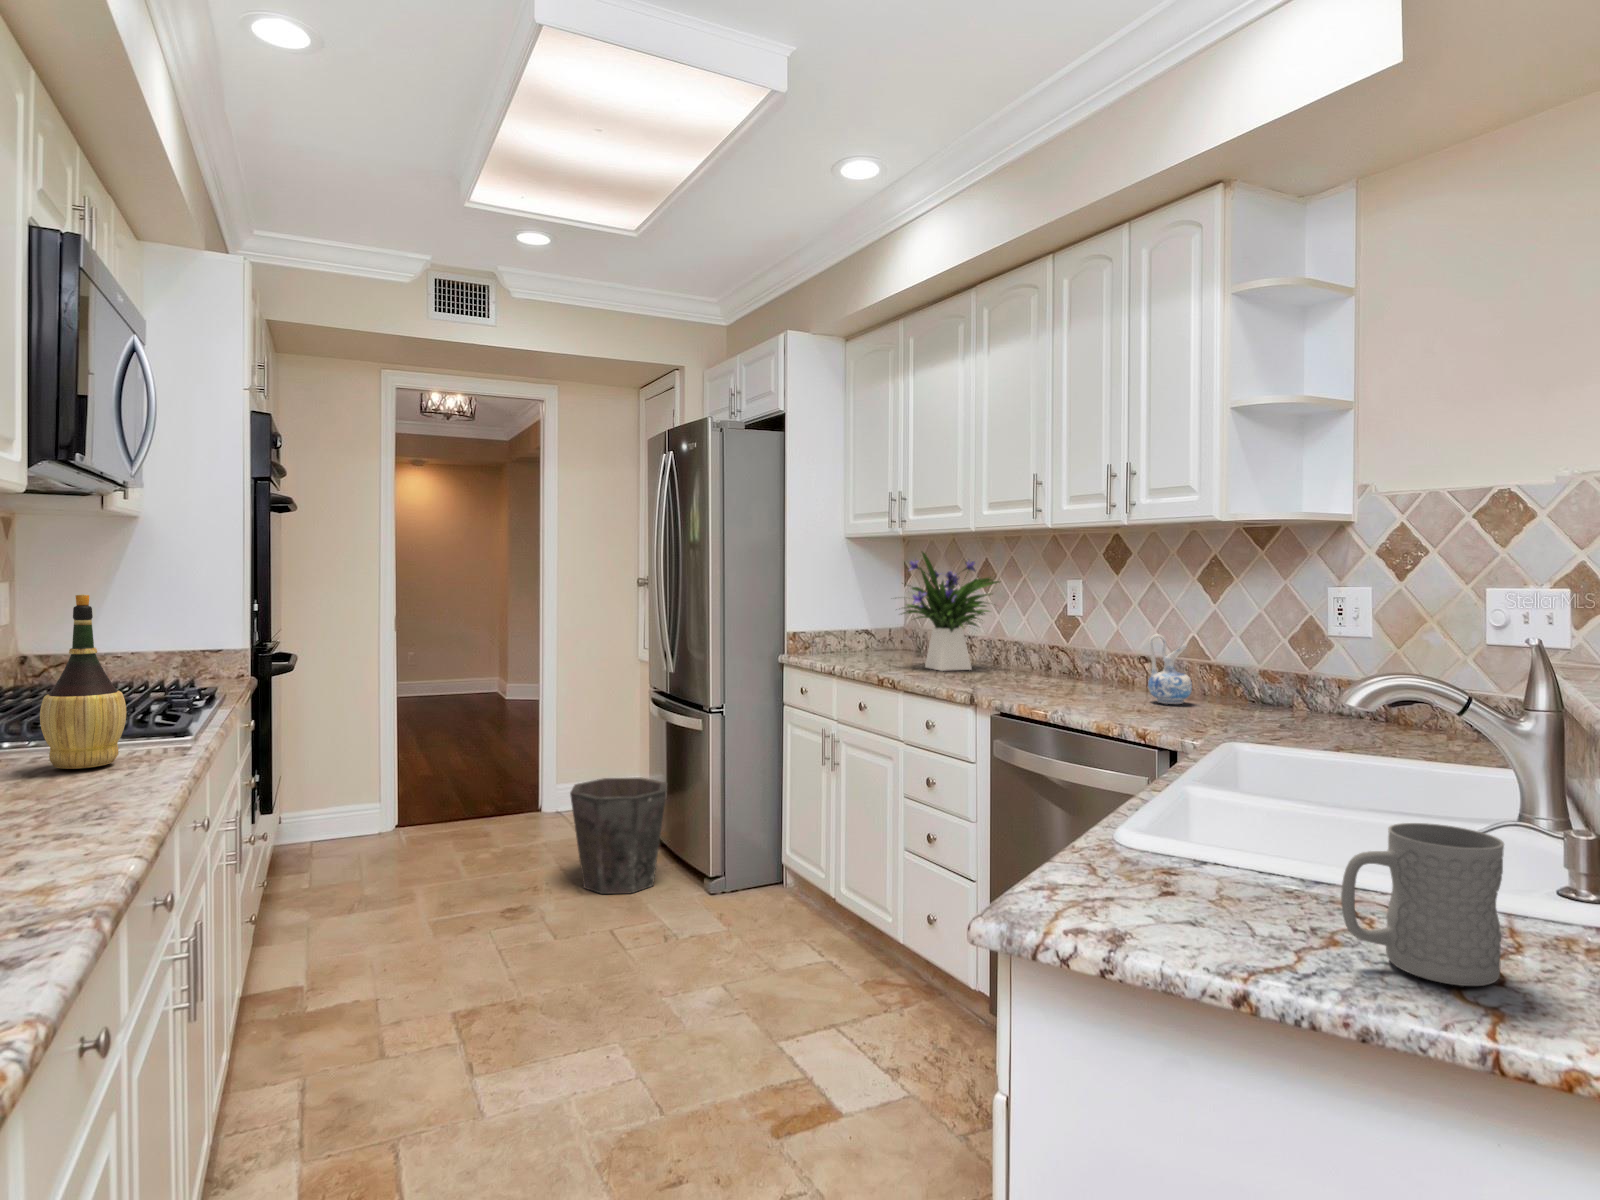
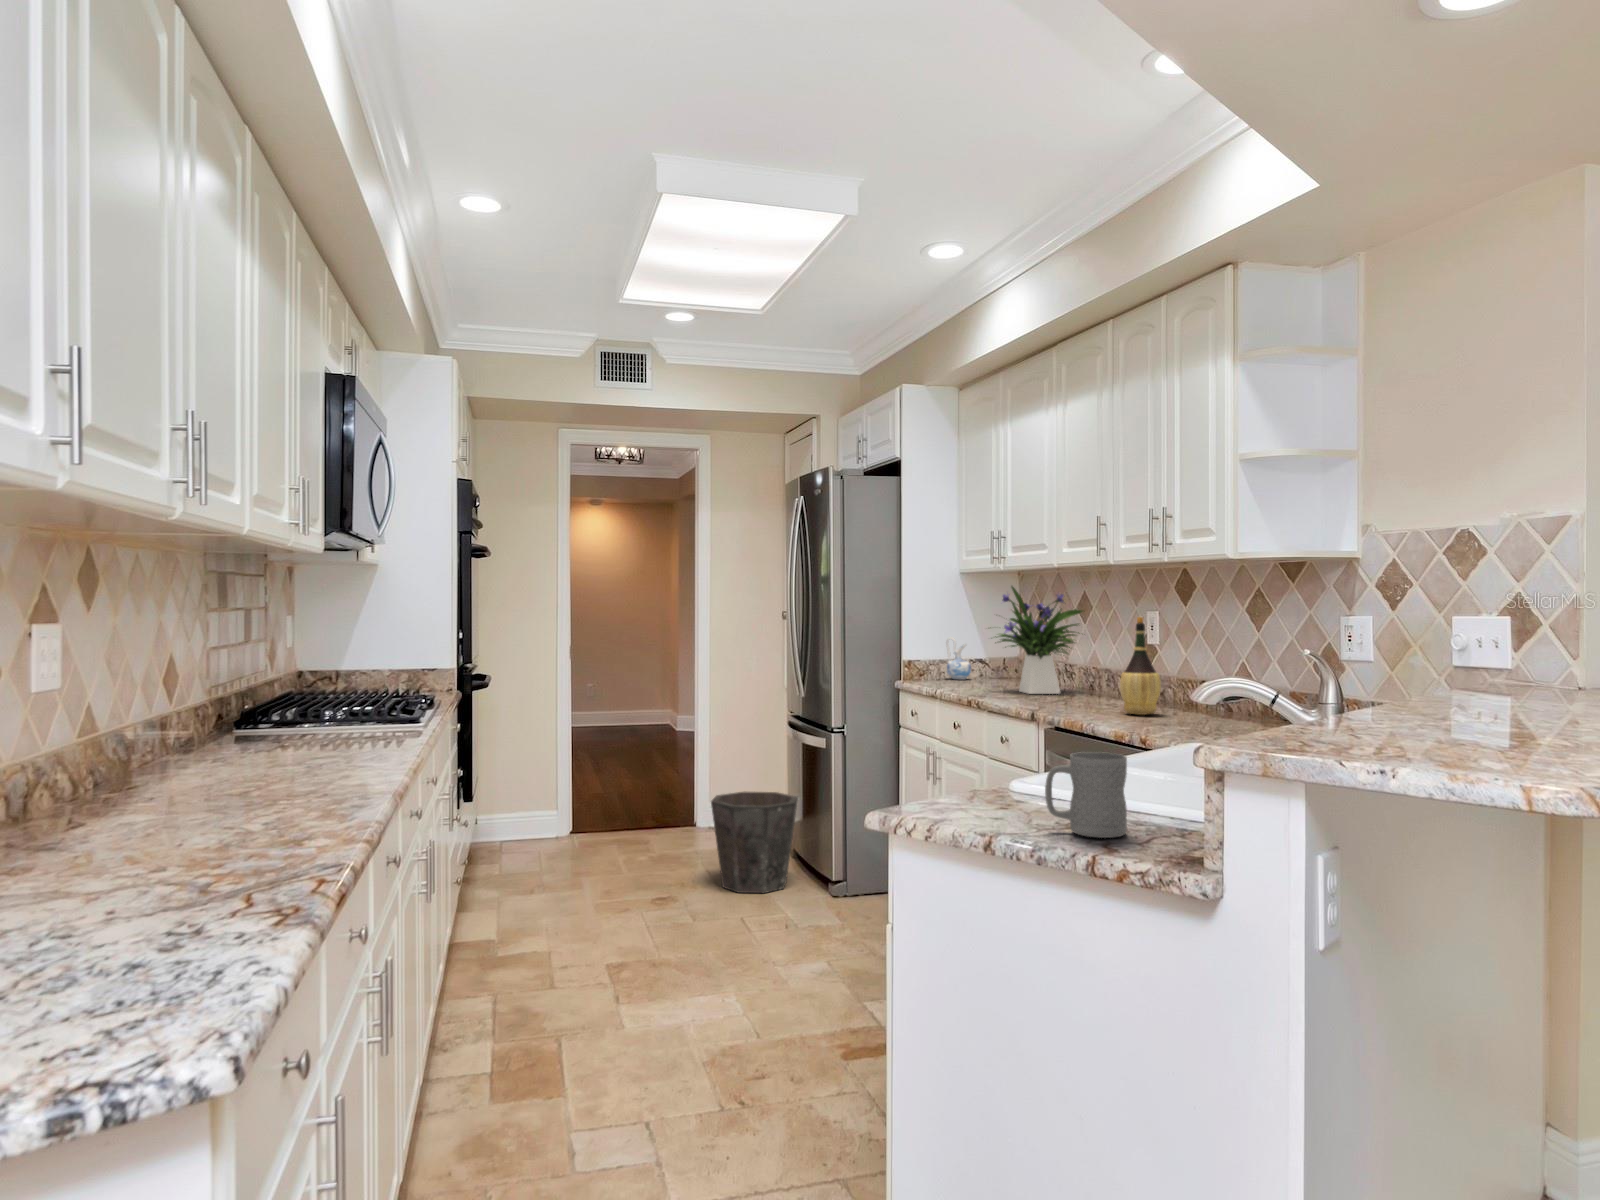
wine bottle: present [40,594,126,769] -> present [1120,617,1161,715]
ceramic pitcher: present [1148,634,1192,704] -> present [946,637,971,680]

